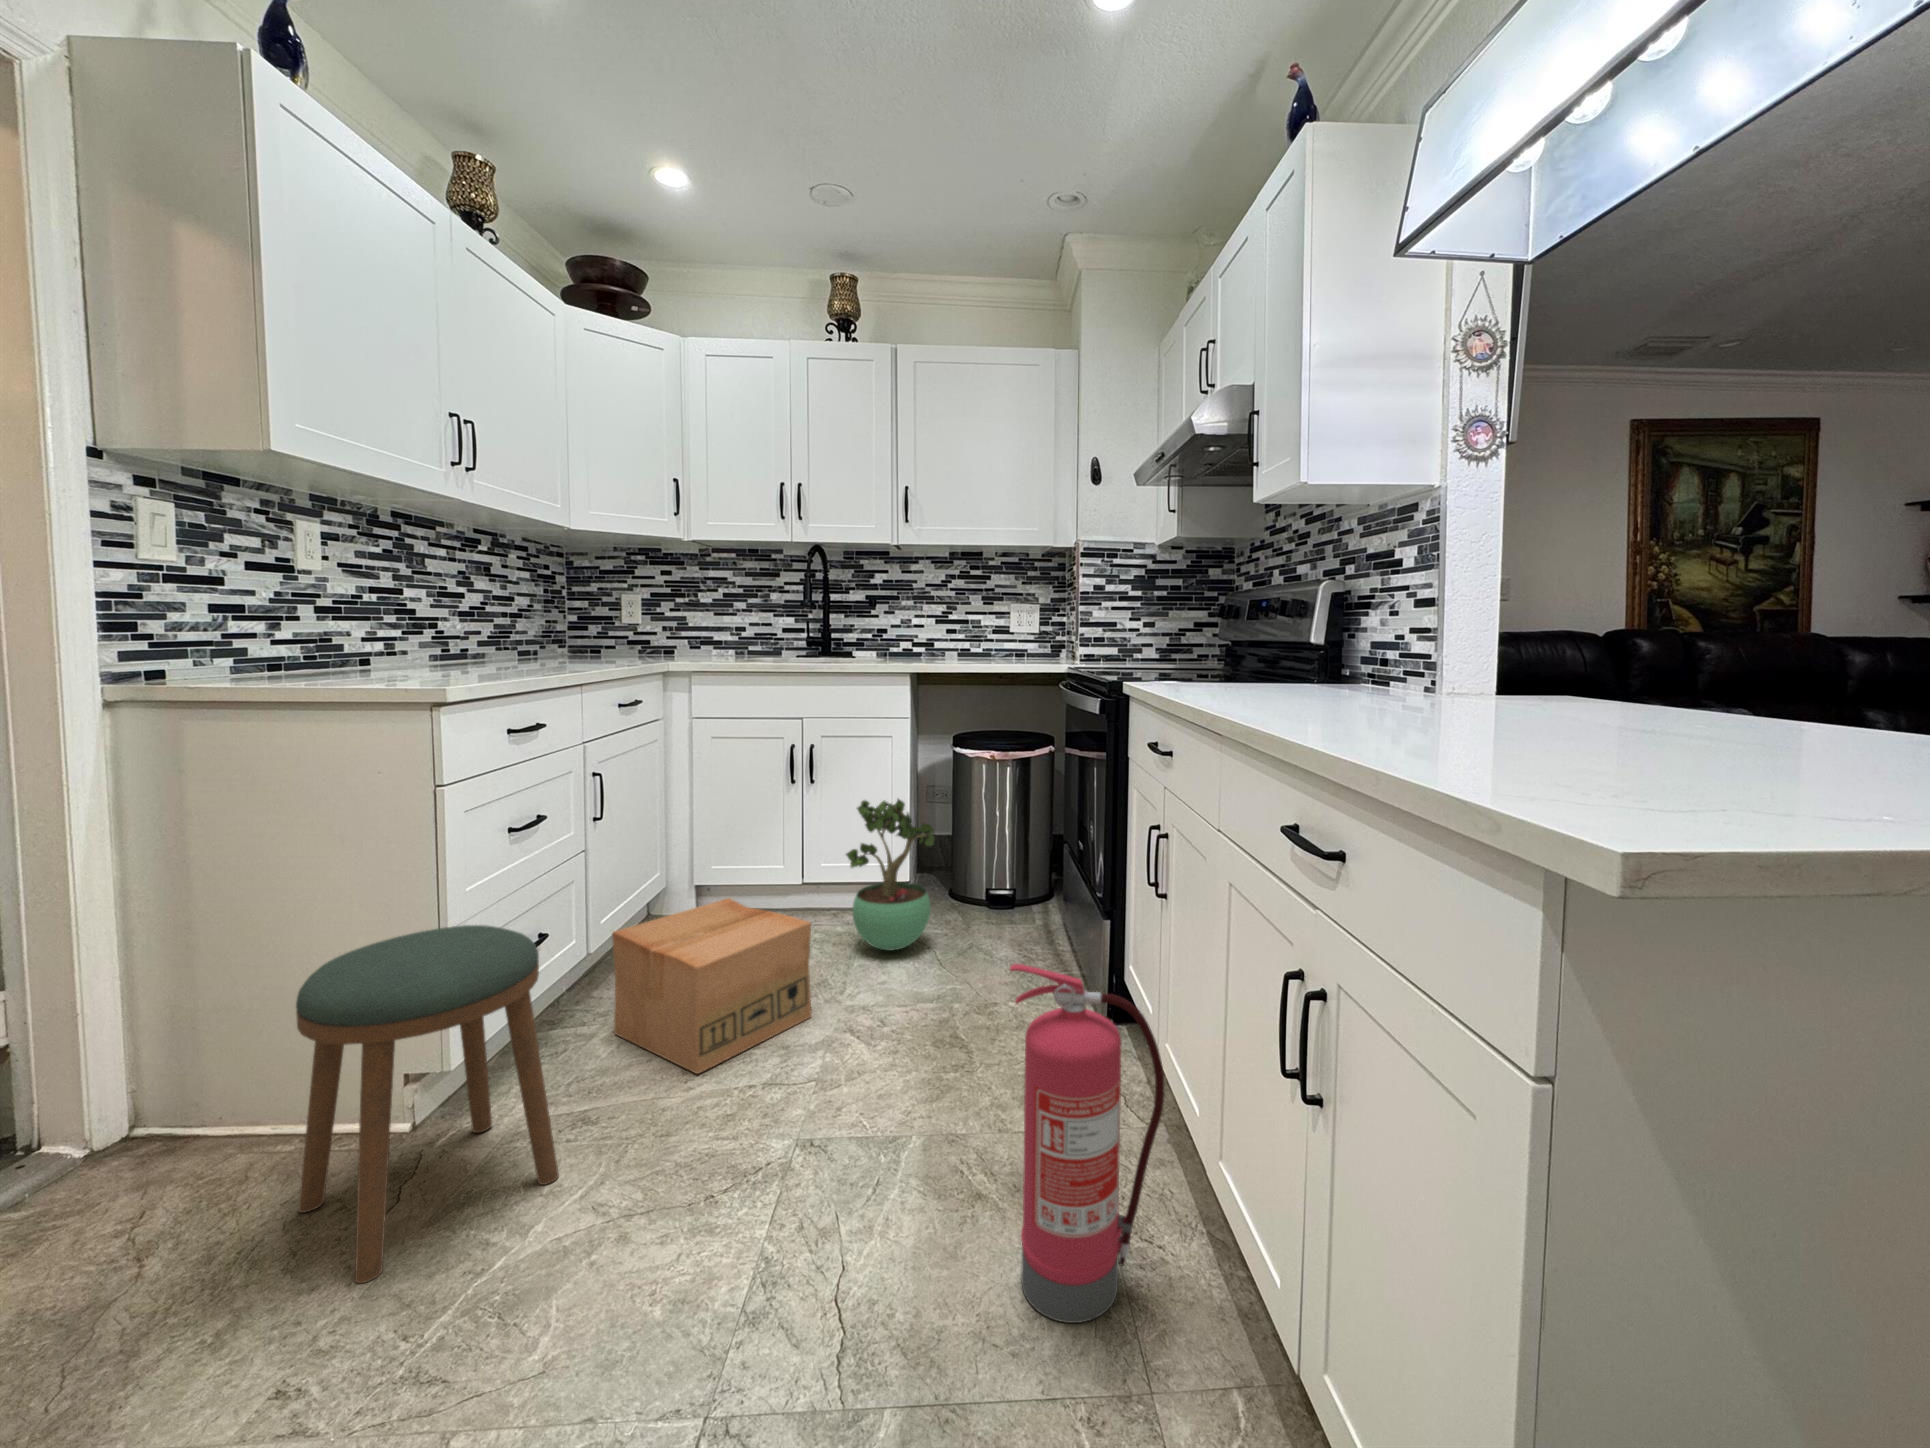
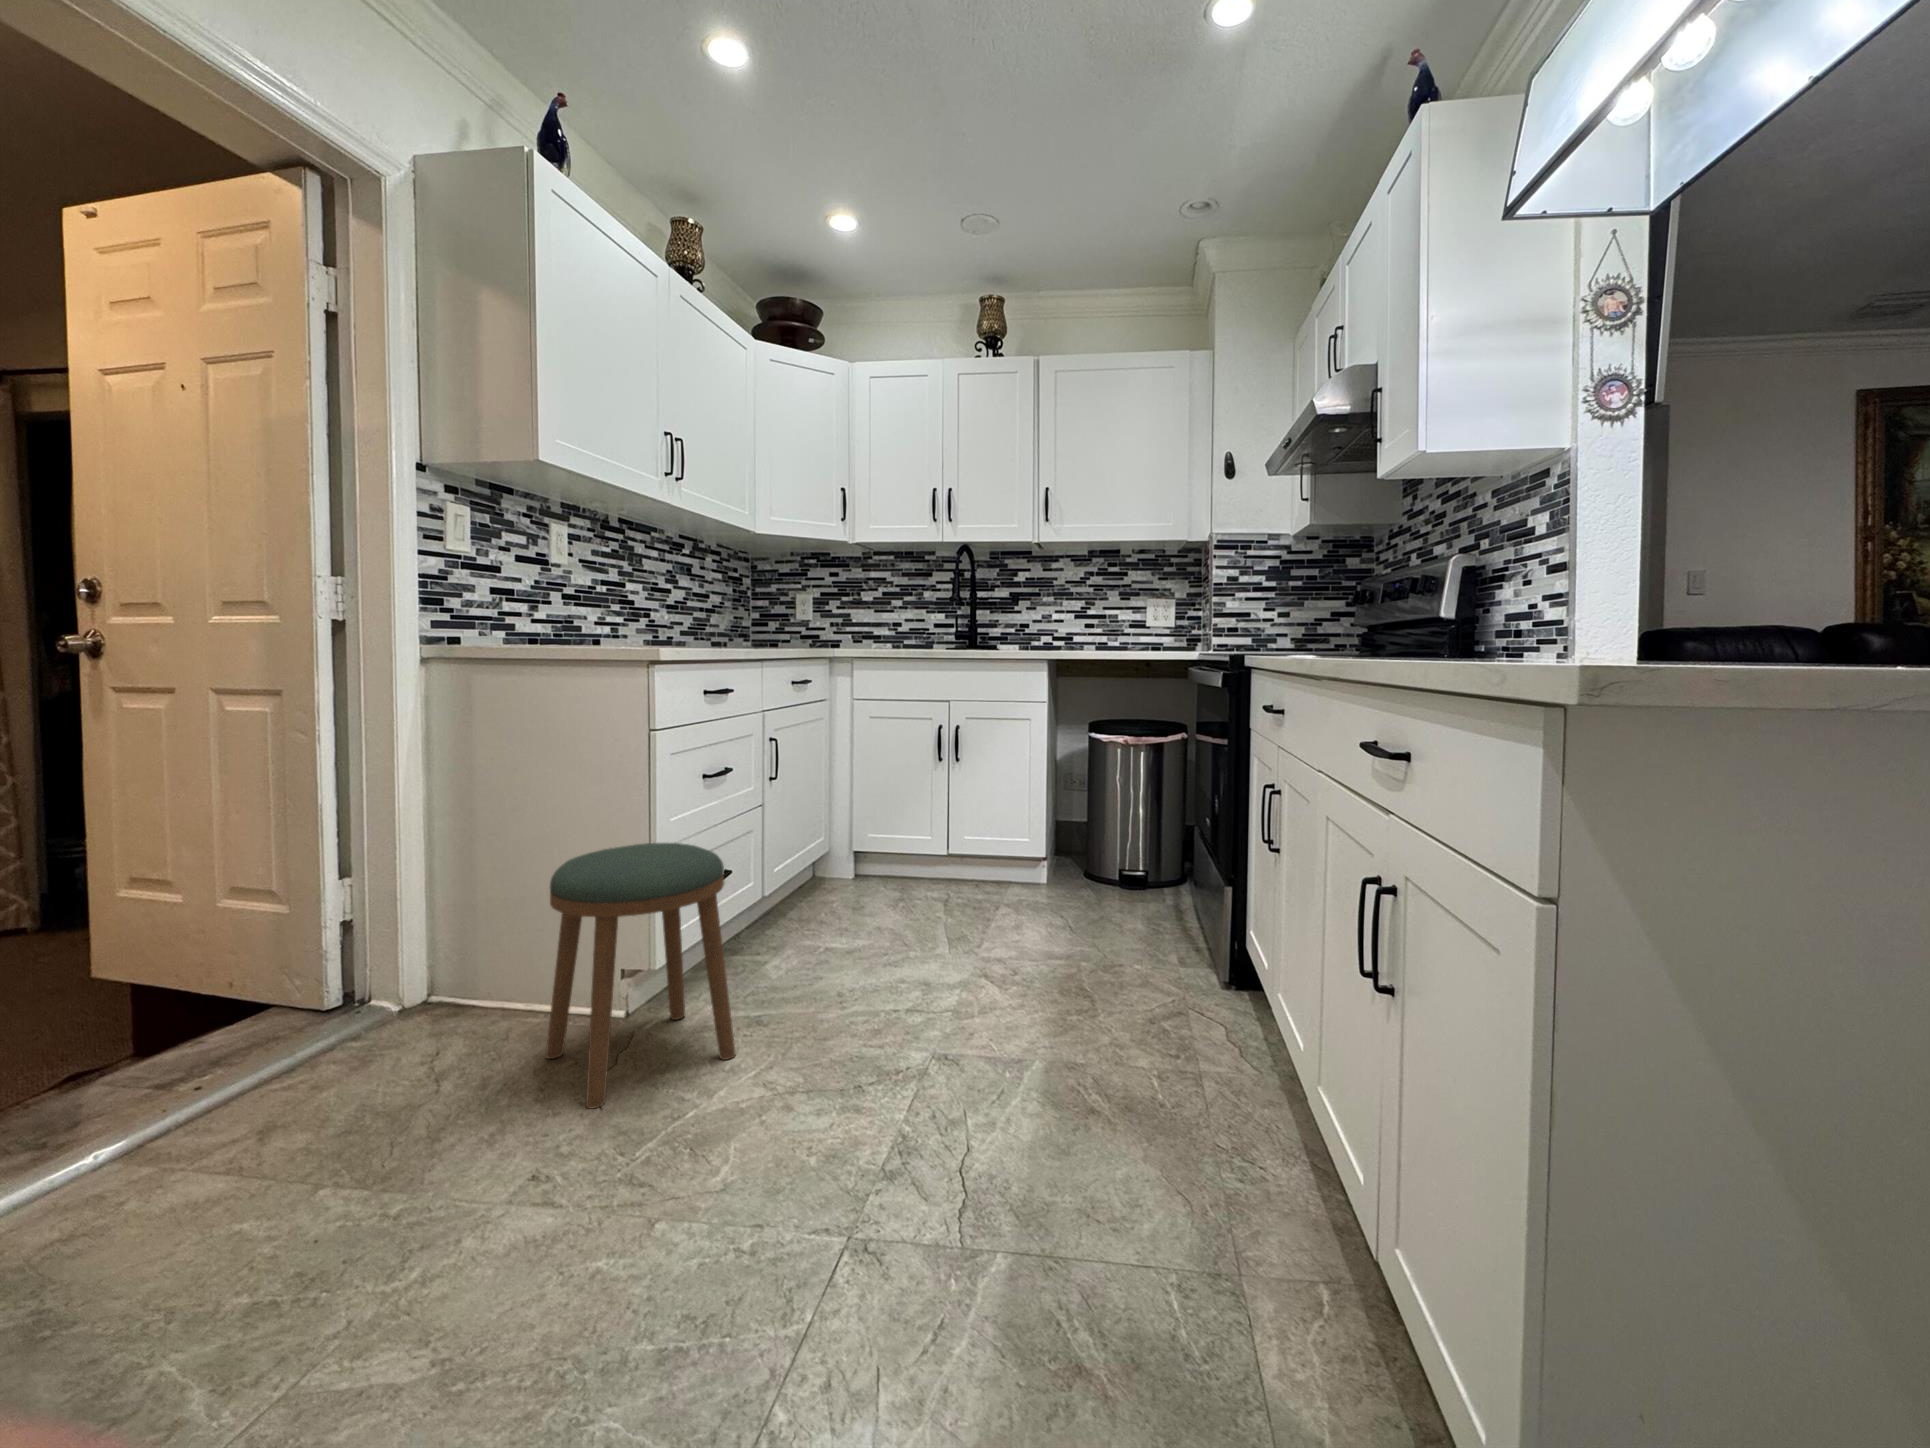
potted plant: present [846,799,934,950] -> none [983,772,1065,915]
cardboard box: present [612,898,812,1074] -> none [781,853,949,995]
fire extinguisher: present [1010,964,1164,1323] -> none [1110,879,1254,1208]

